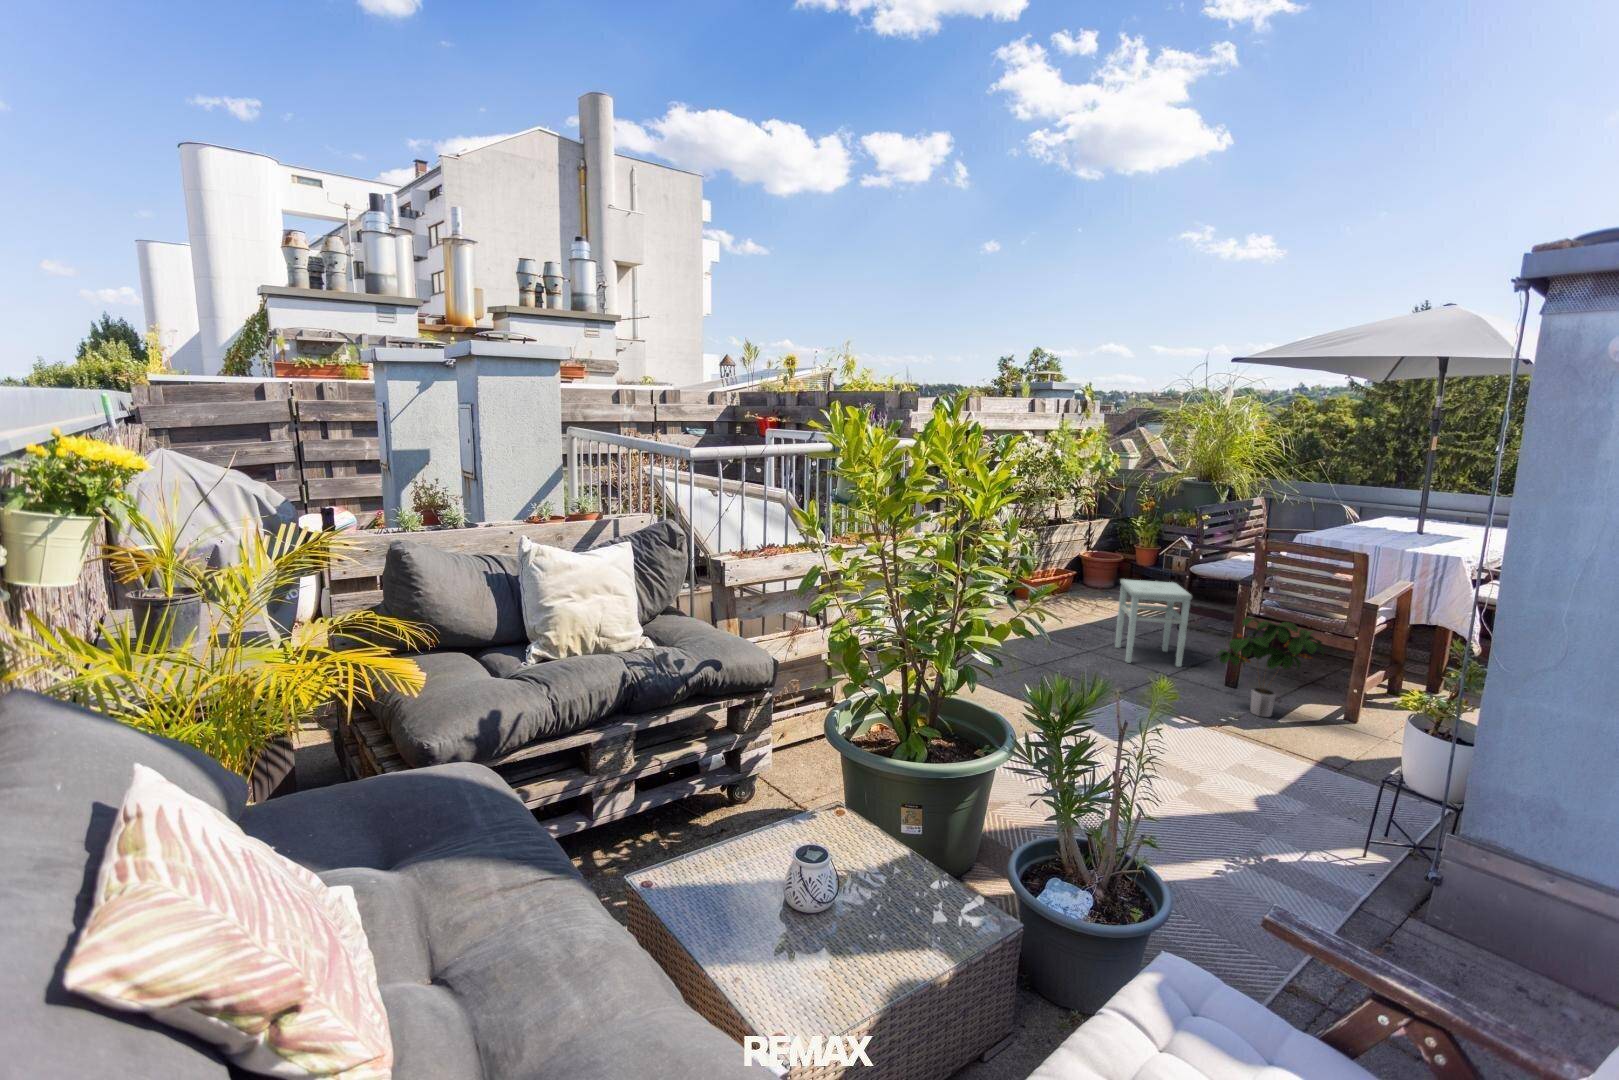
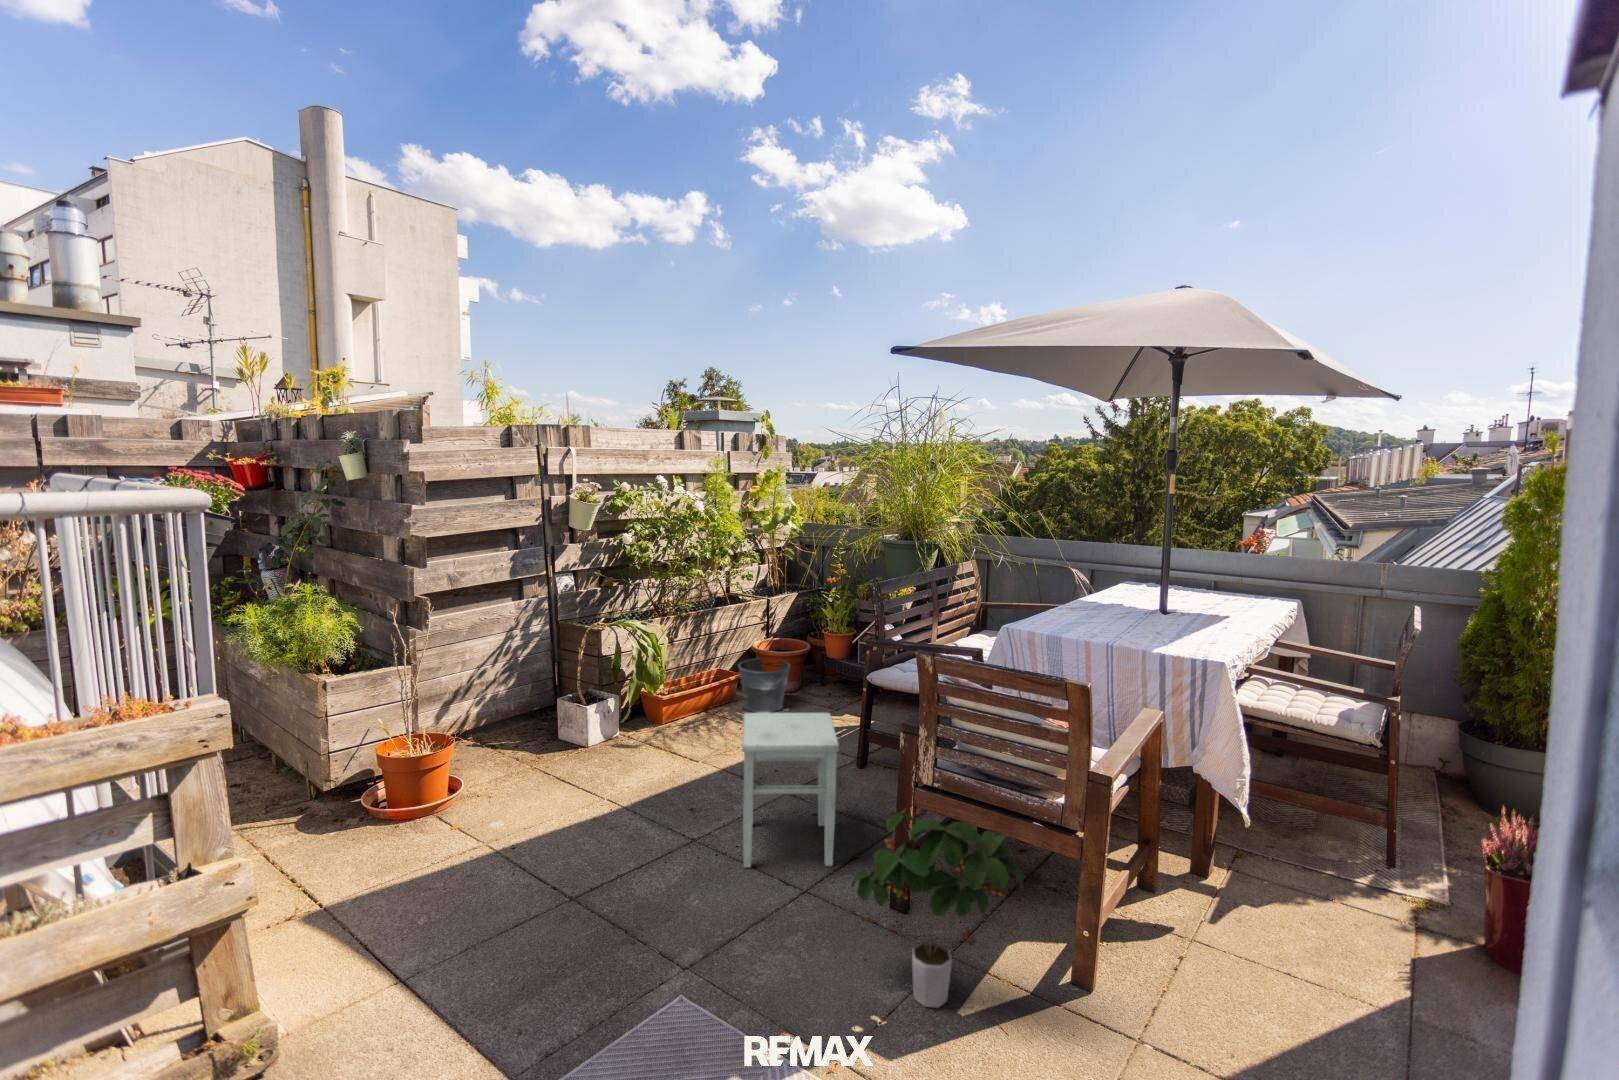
bucket: none [1069,562,1112,598] -> present [734,658,790,713]

